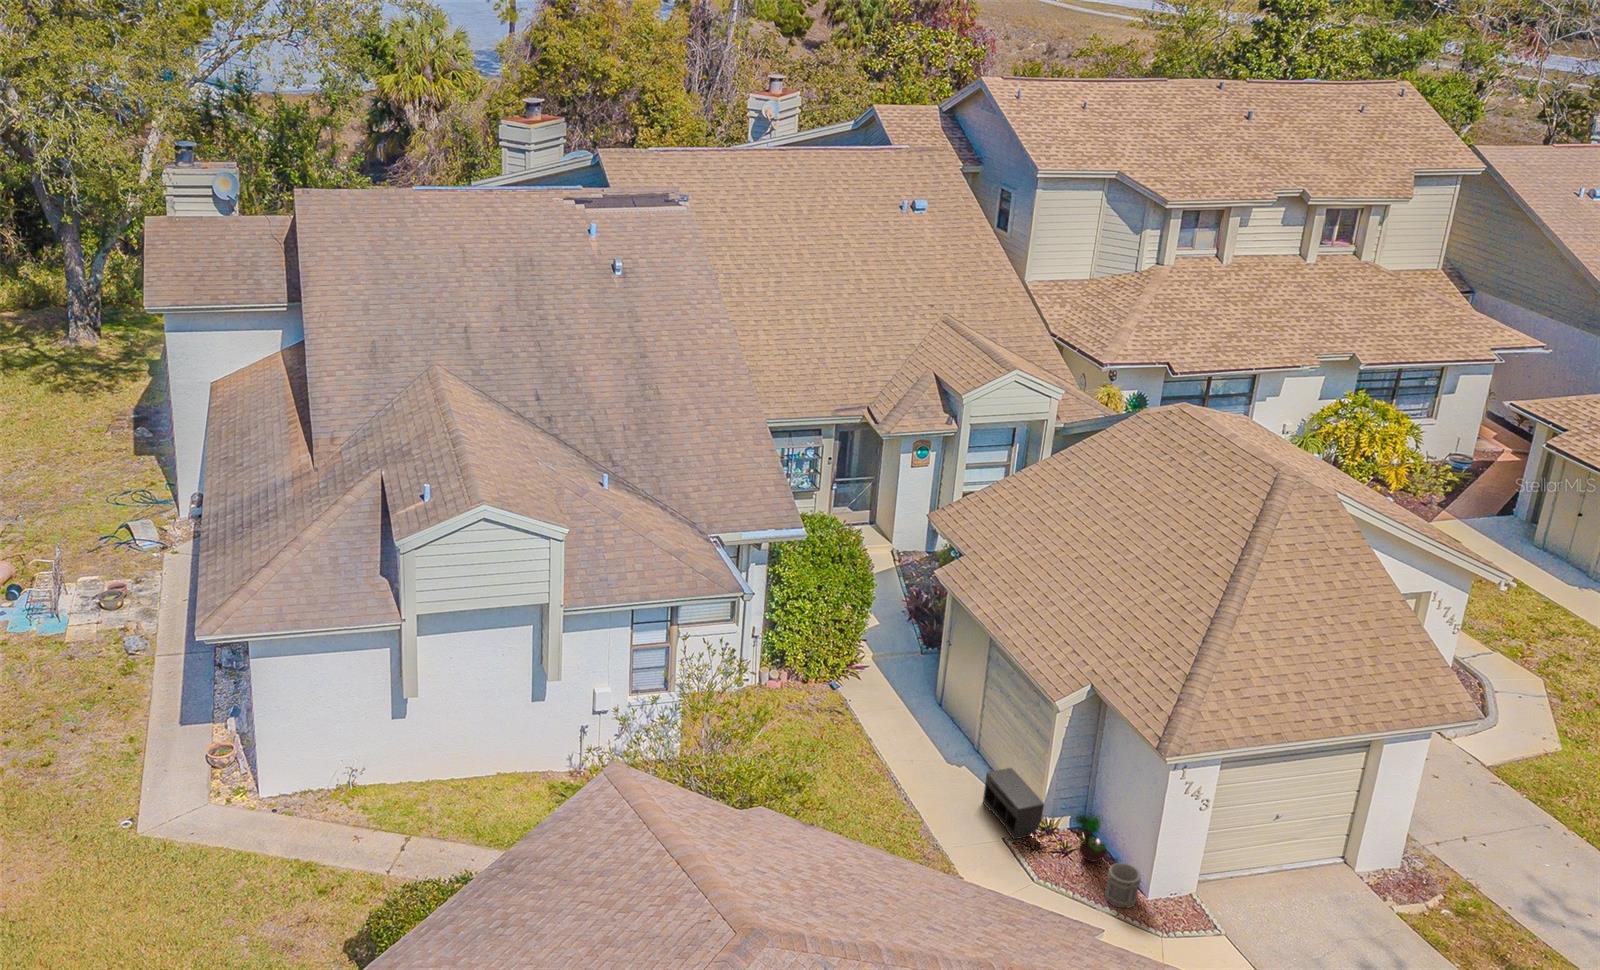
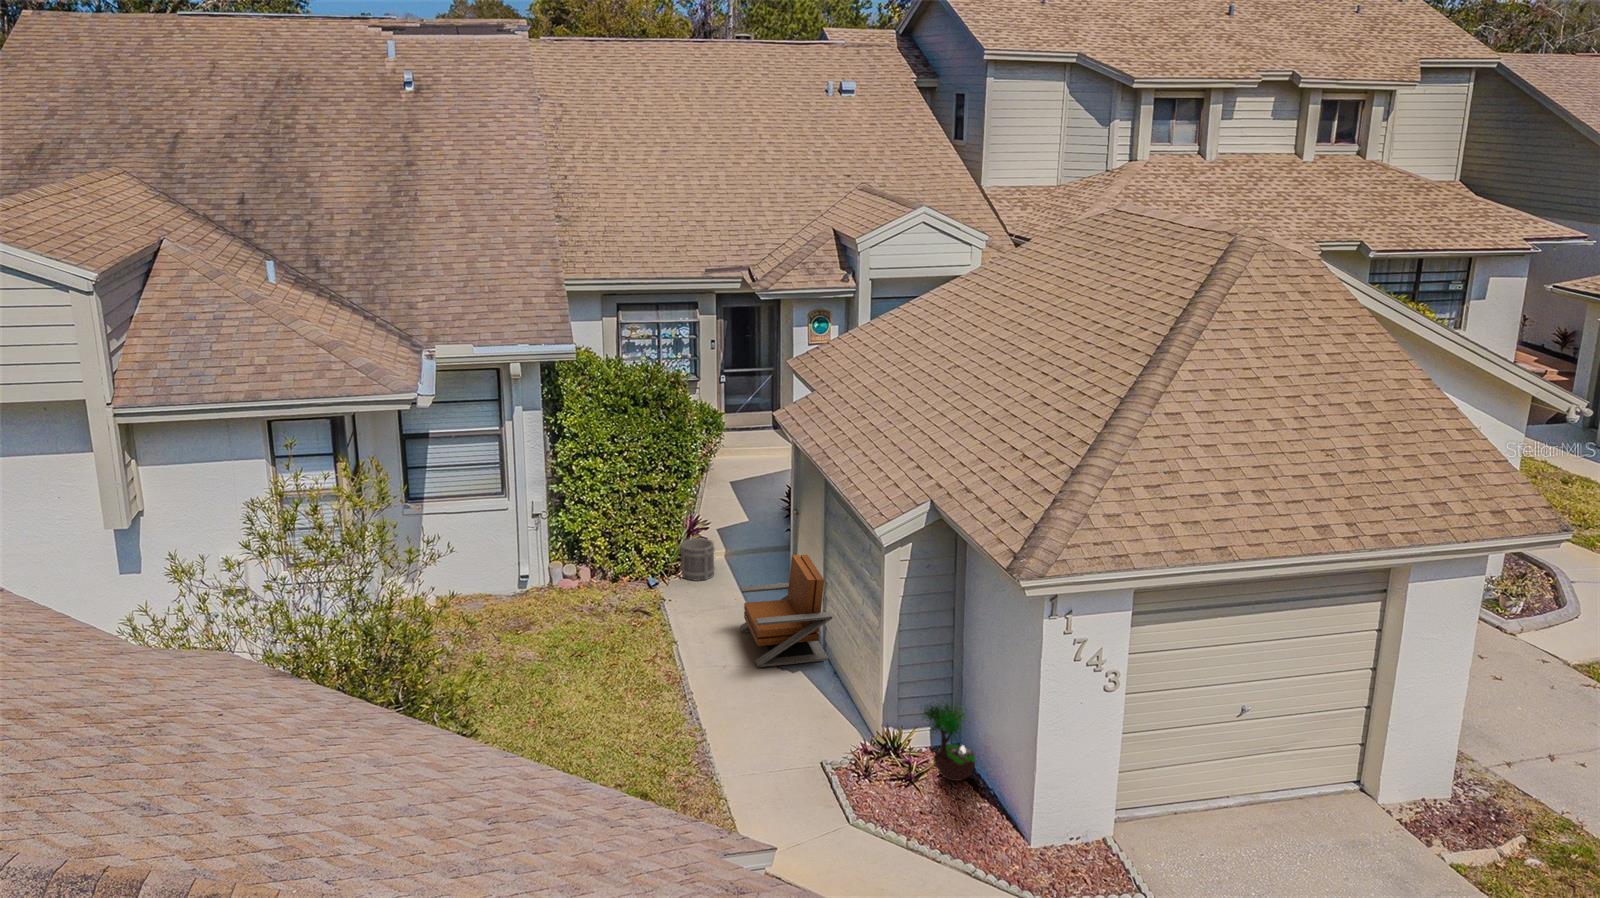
lounge chair: none [907,687,987,774] -> present [740,555,832,667]
bench: present [983,768,1044,839] -> none [815,651,887,750]
bucket: present [1105,863,1141,908] -> present [680,538,715,581]

